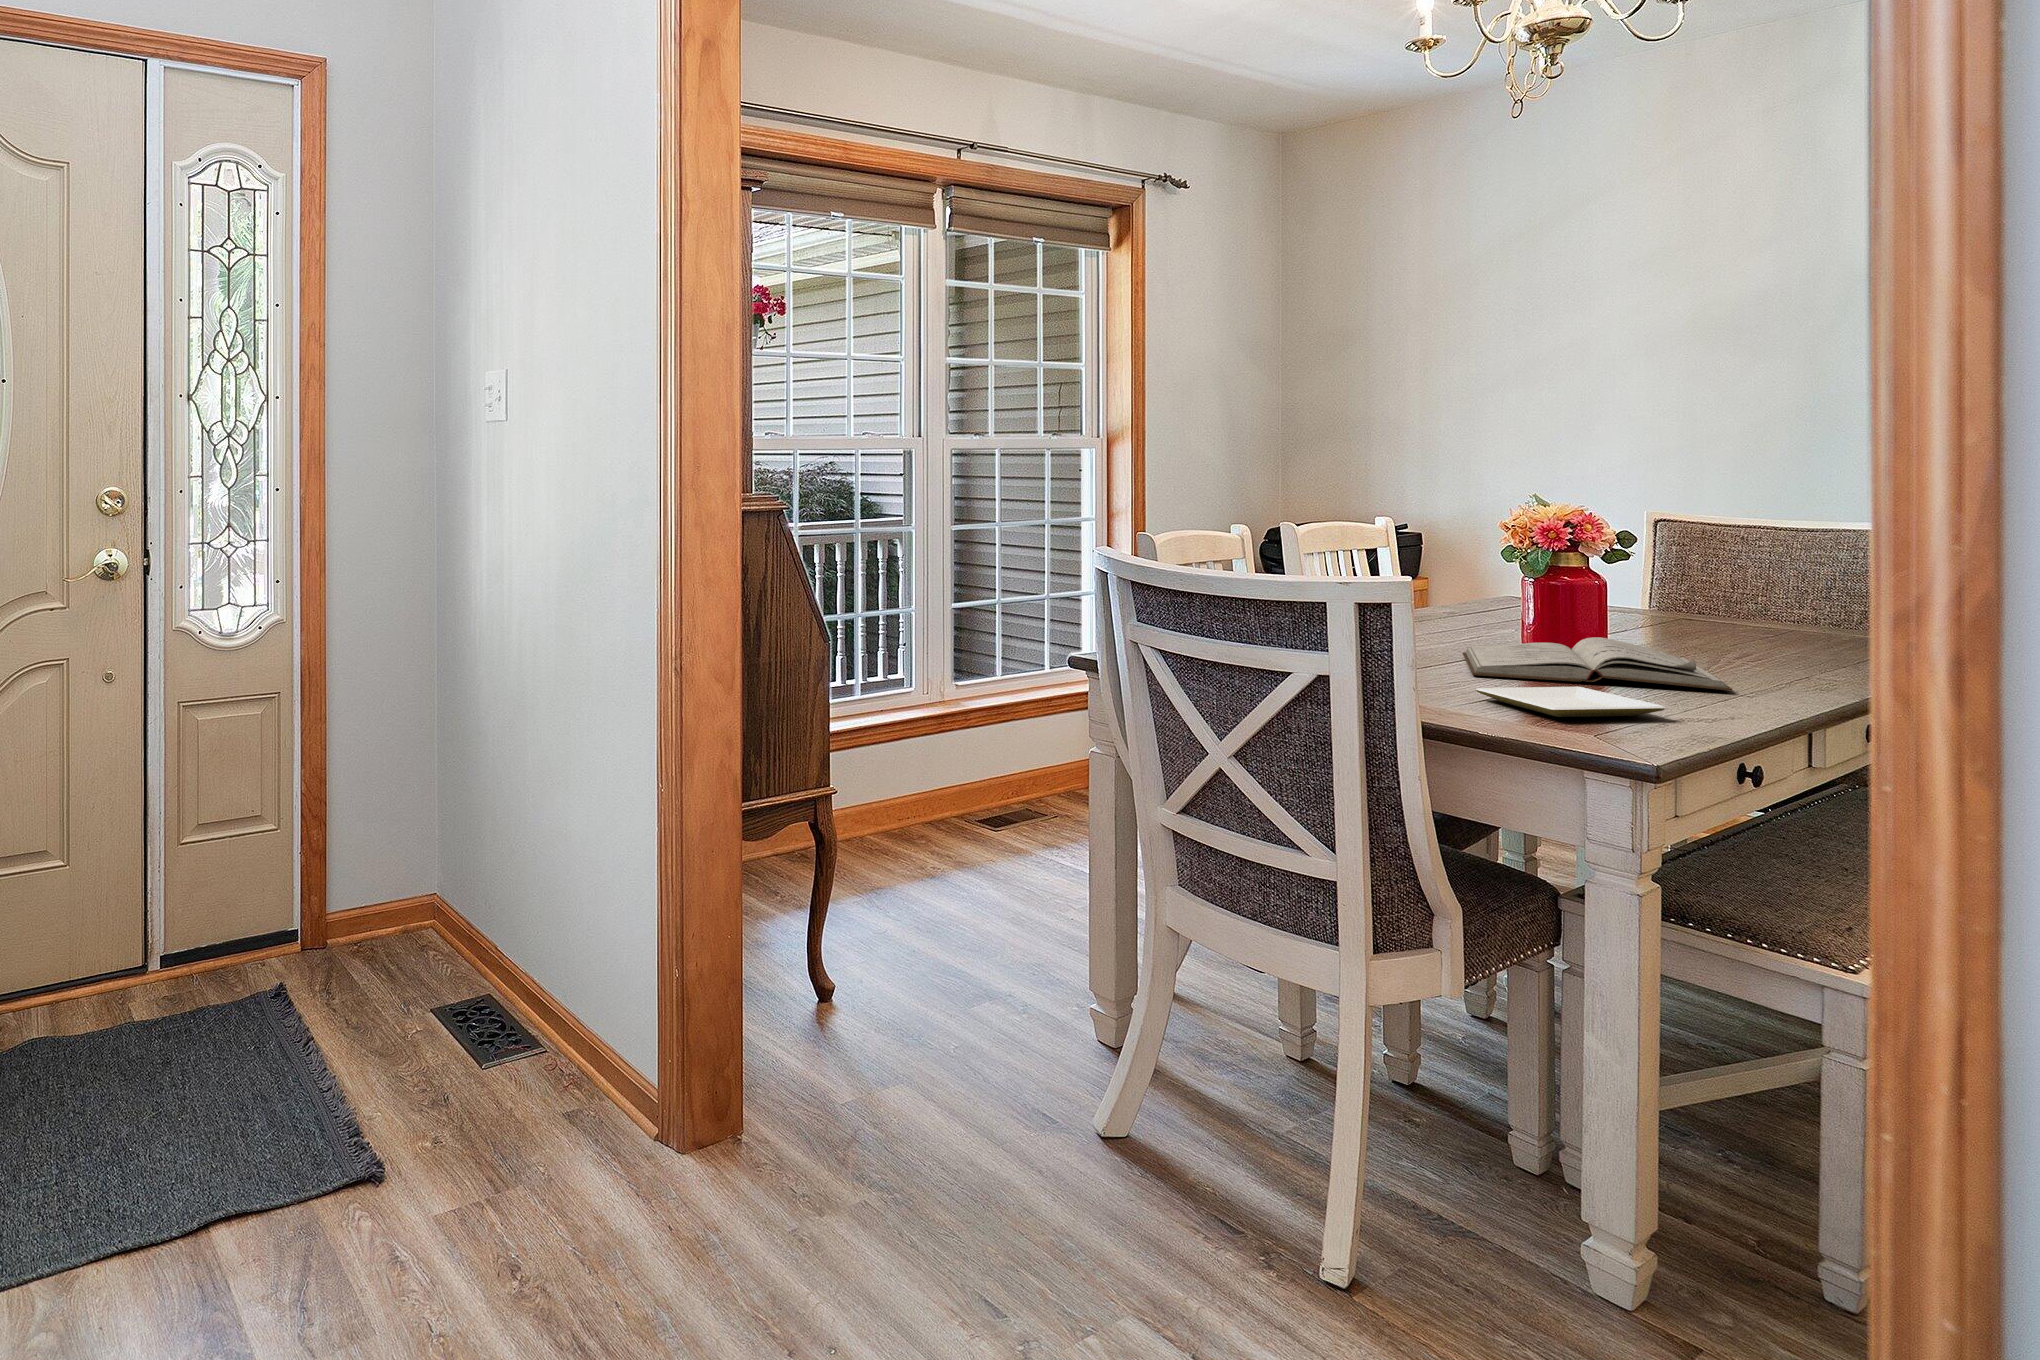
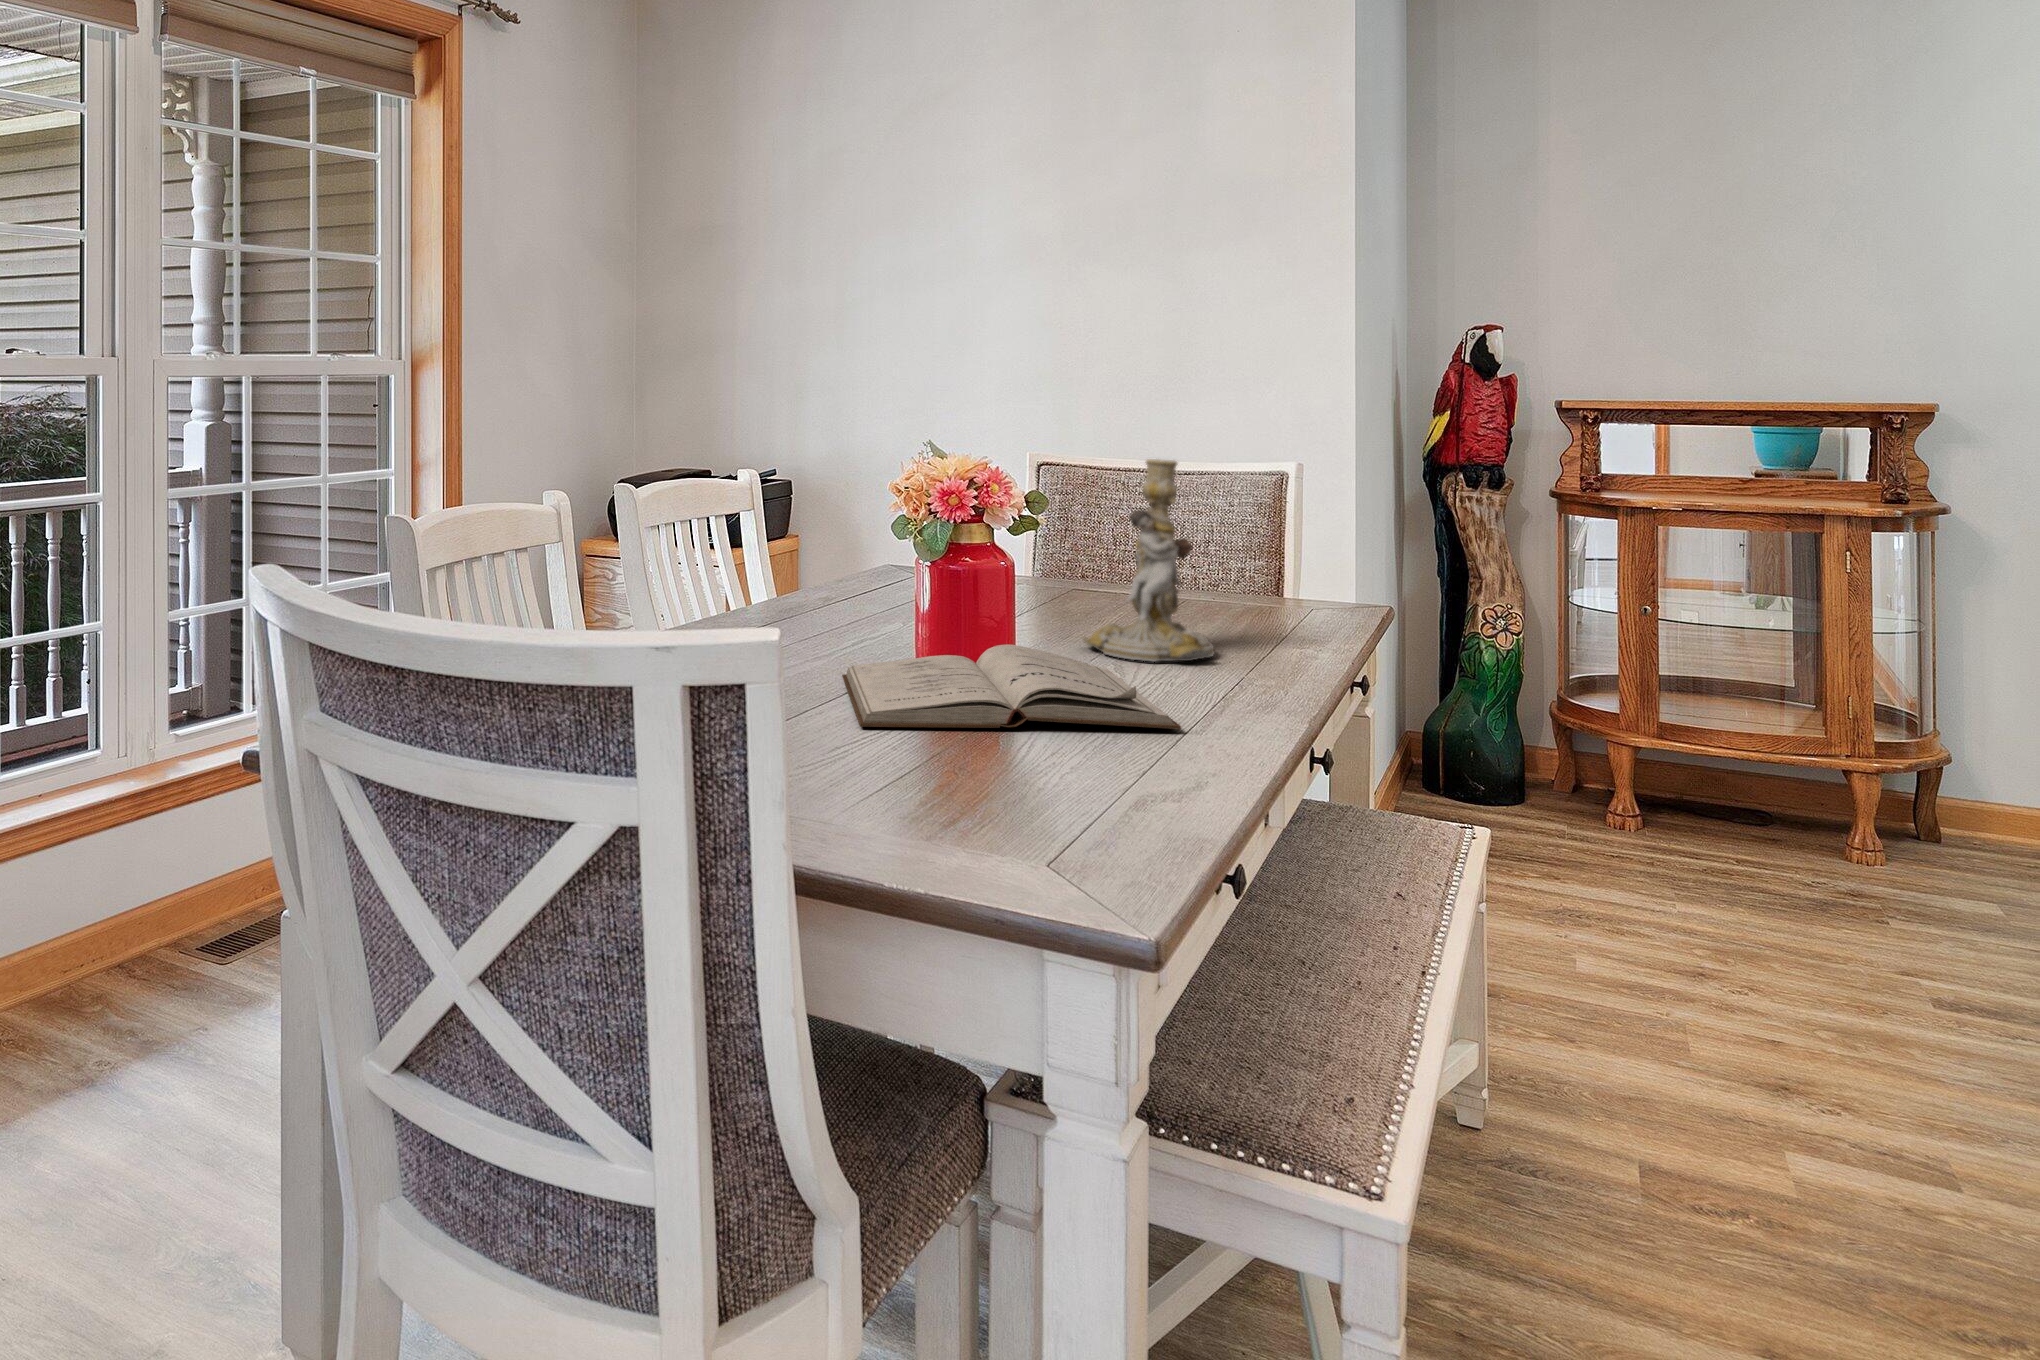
candlestick: none [1673,509,1796,661] -> present [1083,459,1214,662]
plate: present [1476,687,1665,717] -> none [870,749,1129,823]

